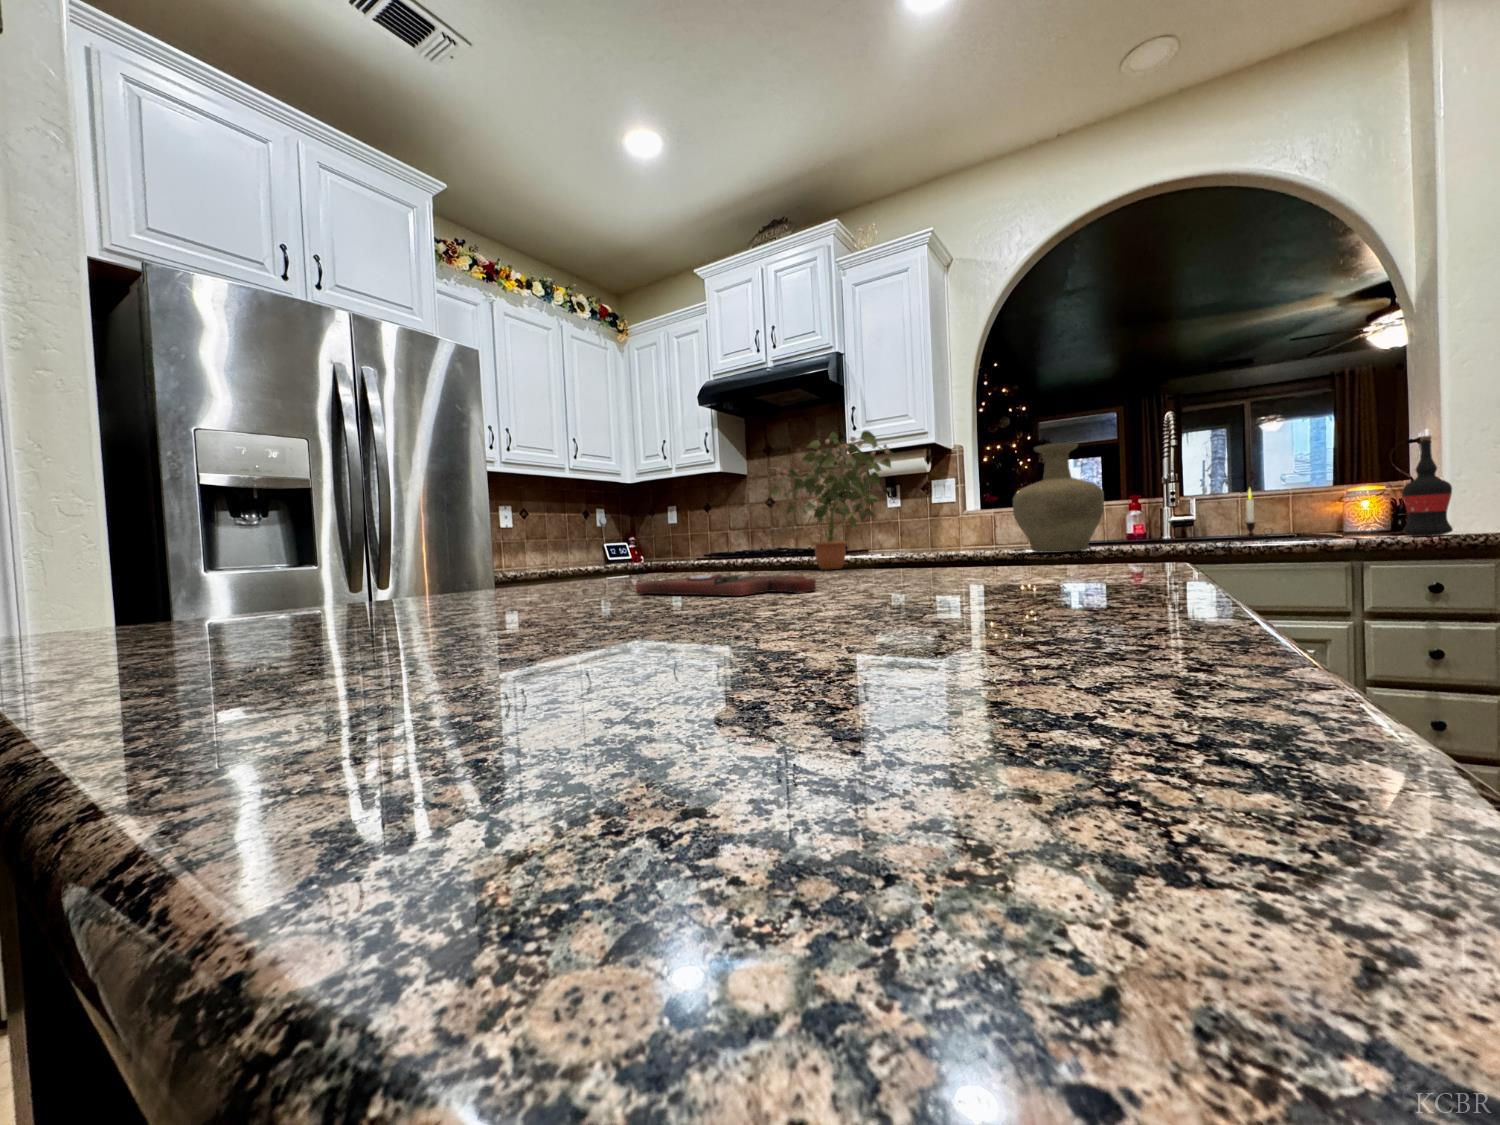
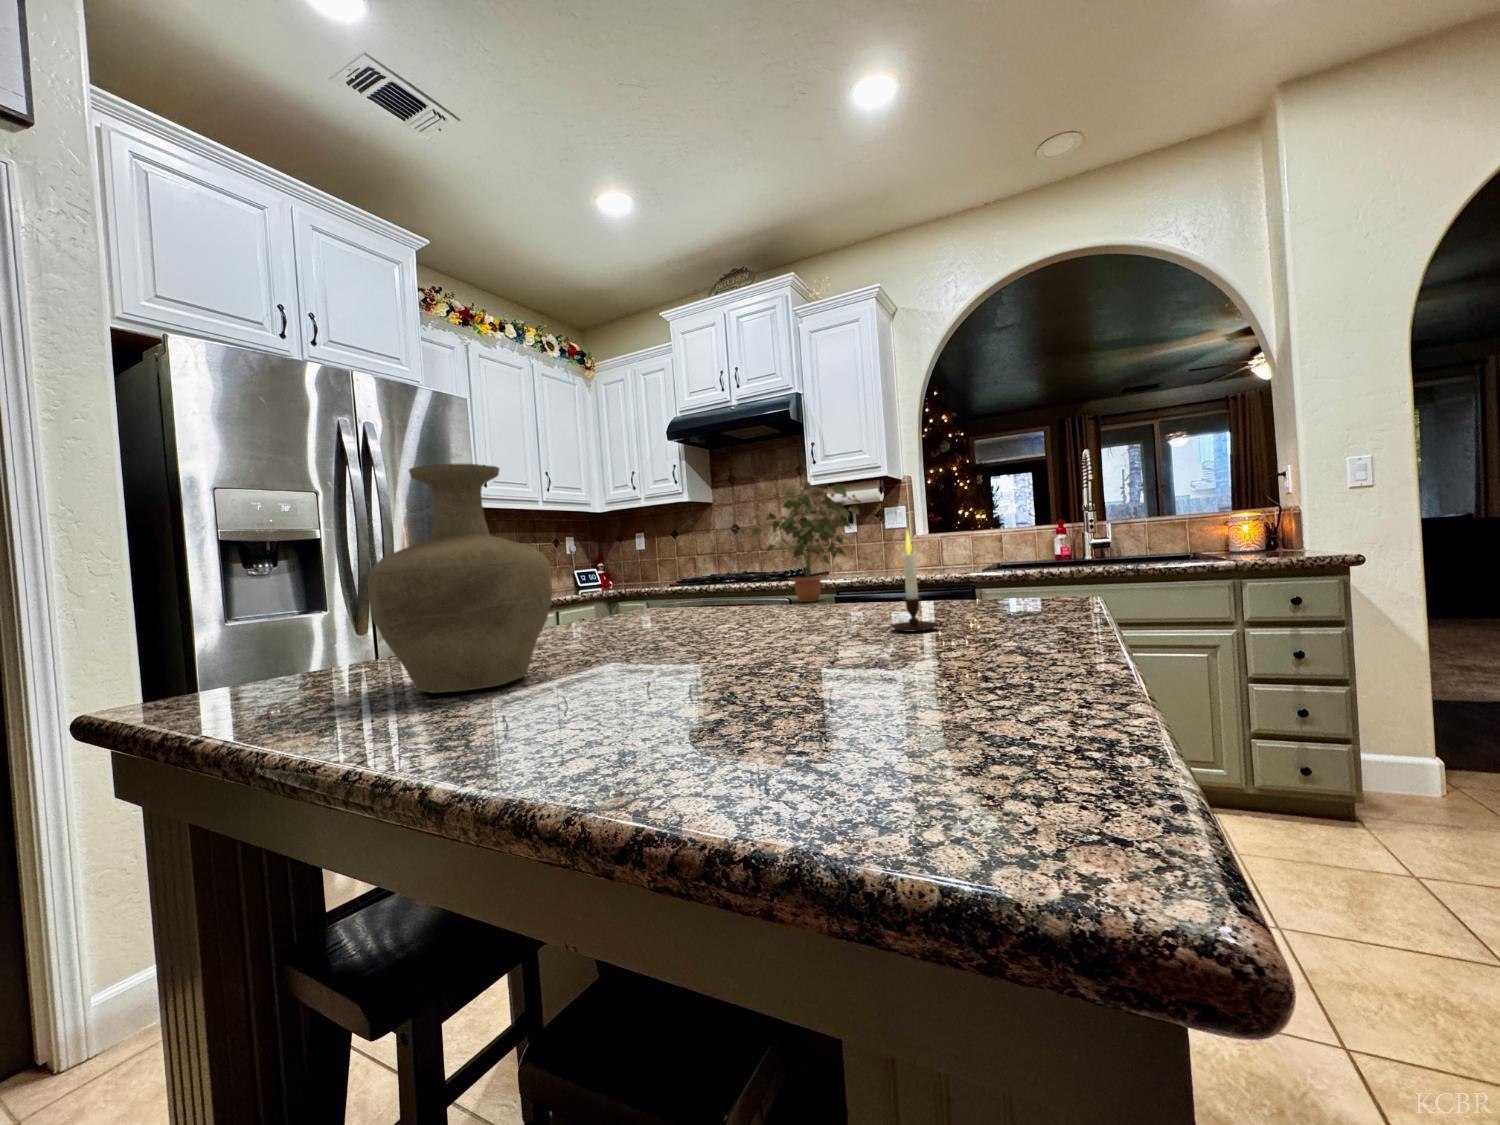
wine bottle: present [1402,436,1453,536] -> none [1269,475,1308,557]
vase: present [1013,442,1104,553] -> present [367,464,553,693]
candle: present [1237,489,1267,539] -> present [891,531,947,632]
cutting board: present [636,574,816,596] -> none [662,618,816,640]

